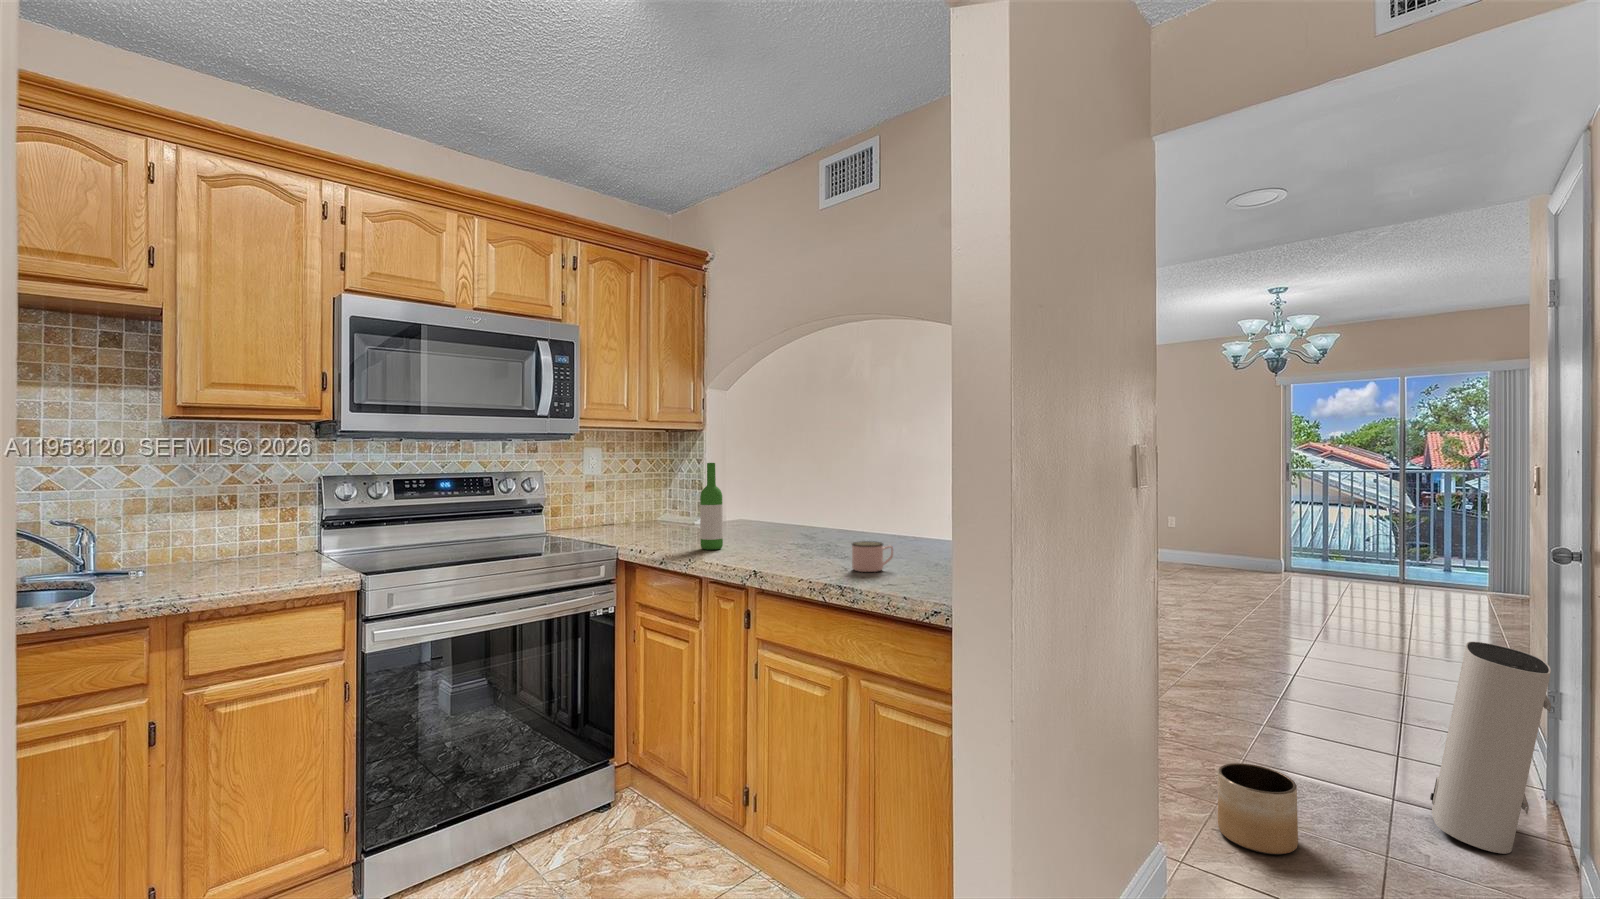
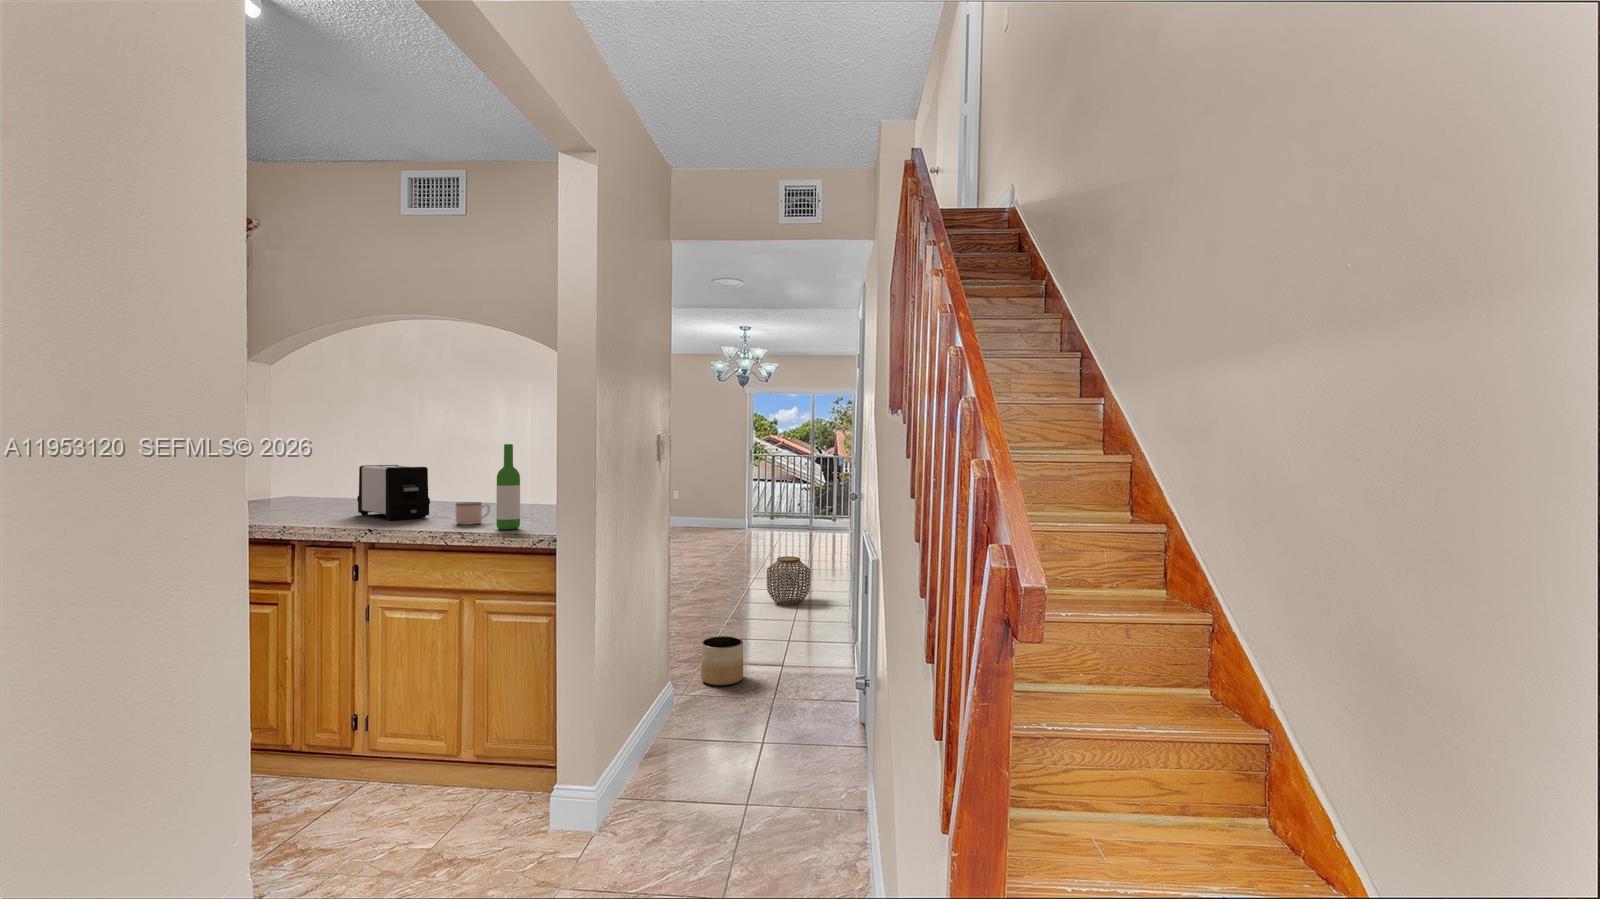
wine bottle: present [700,463,723,550] -> present [496,444,520,530]
toaster: none [770,488,834,556] -> present [357,465,430,520]
woven basket: none [1328,632,1416,714] -> present [767,556,810,606]
air purifier: present [1430,642,1551,854] -> none [808,547,857,659]

